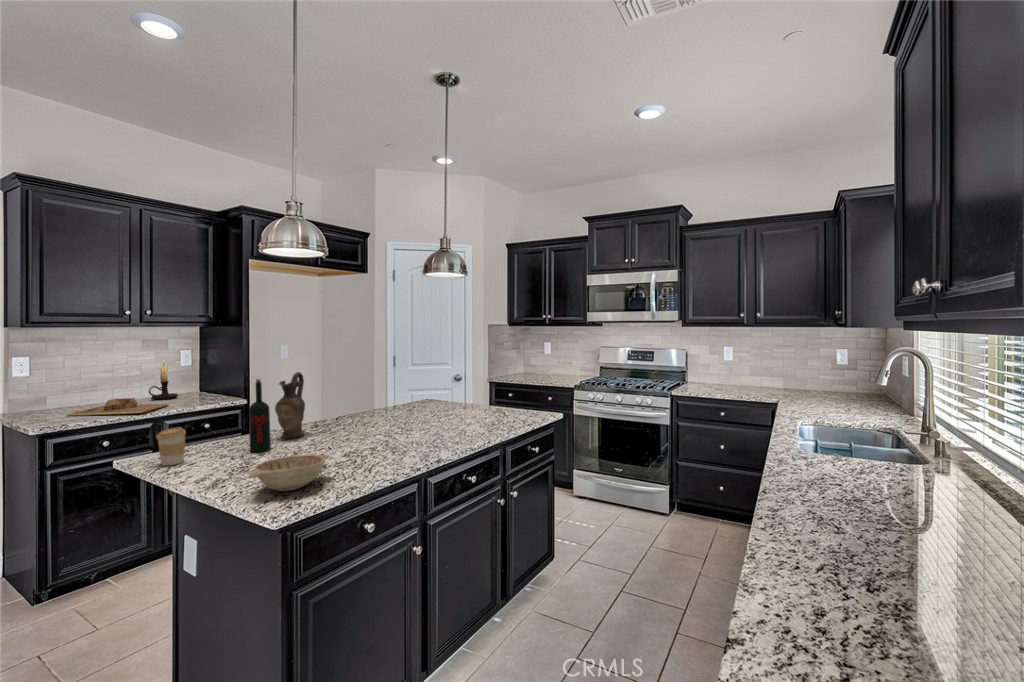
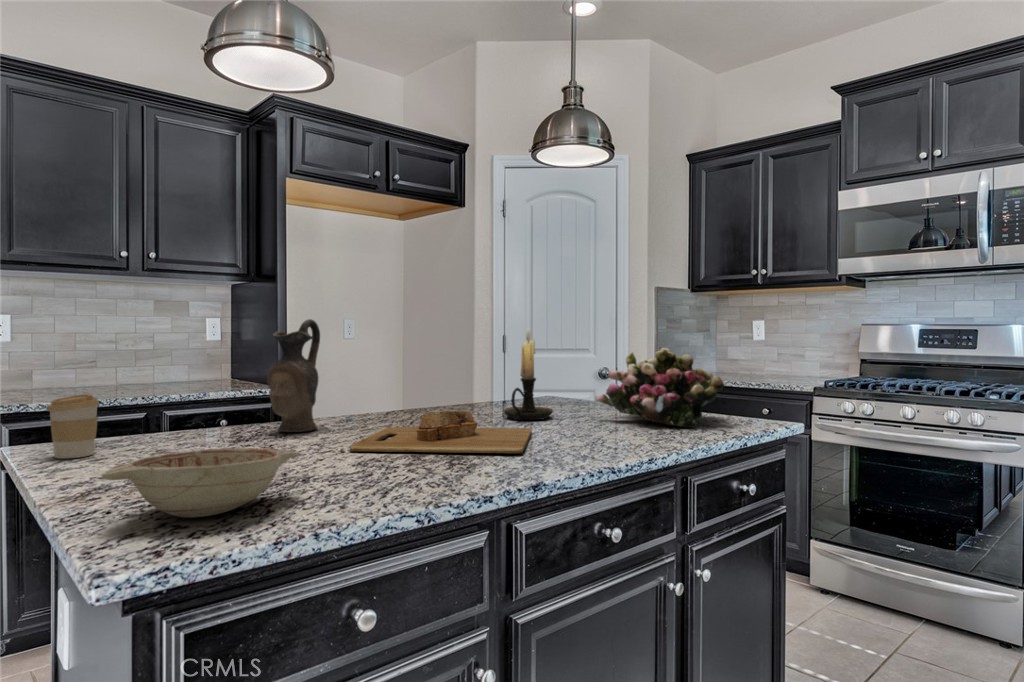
candle holder: present [149,360,178,400] -> present [504,328,553,420]
flower arrangement: none [459,378,524,421] -> present [595,348,724,427]
wine bottle: present [249,379,271,452] -> none [208,318,245,449]
cutting board: present [67,398,169,416] -> present [350,411,532,454]

